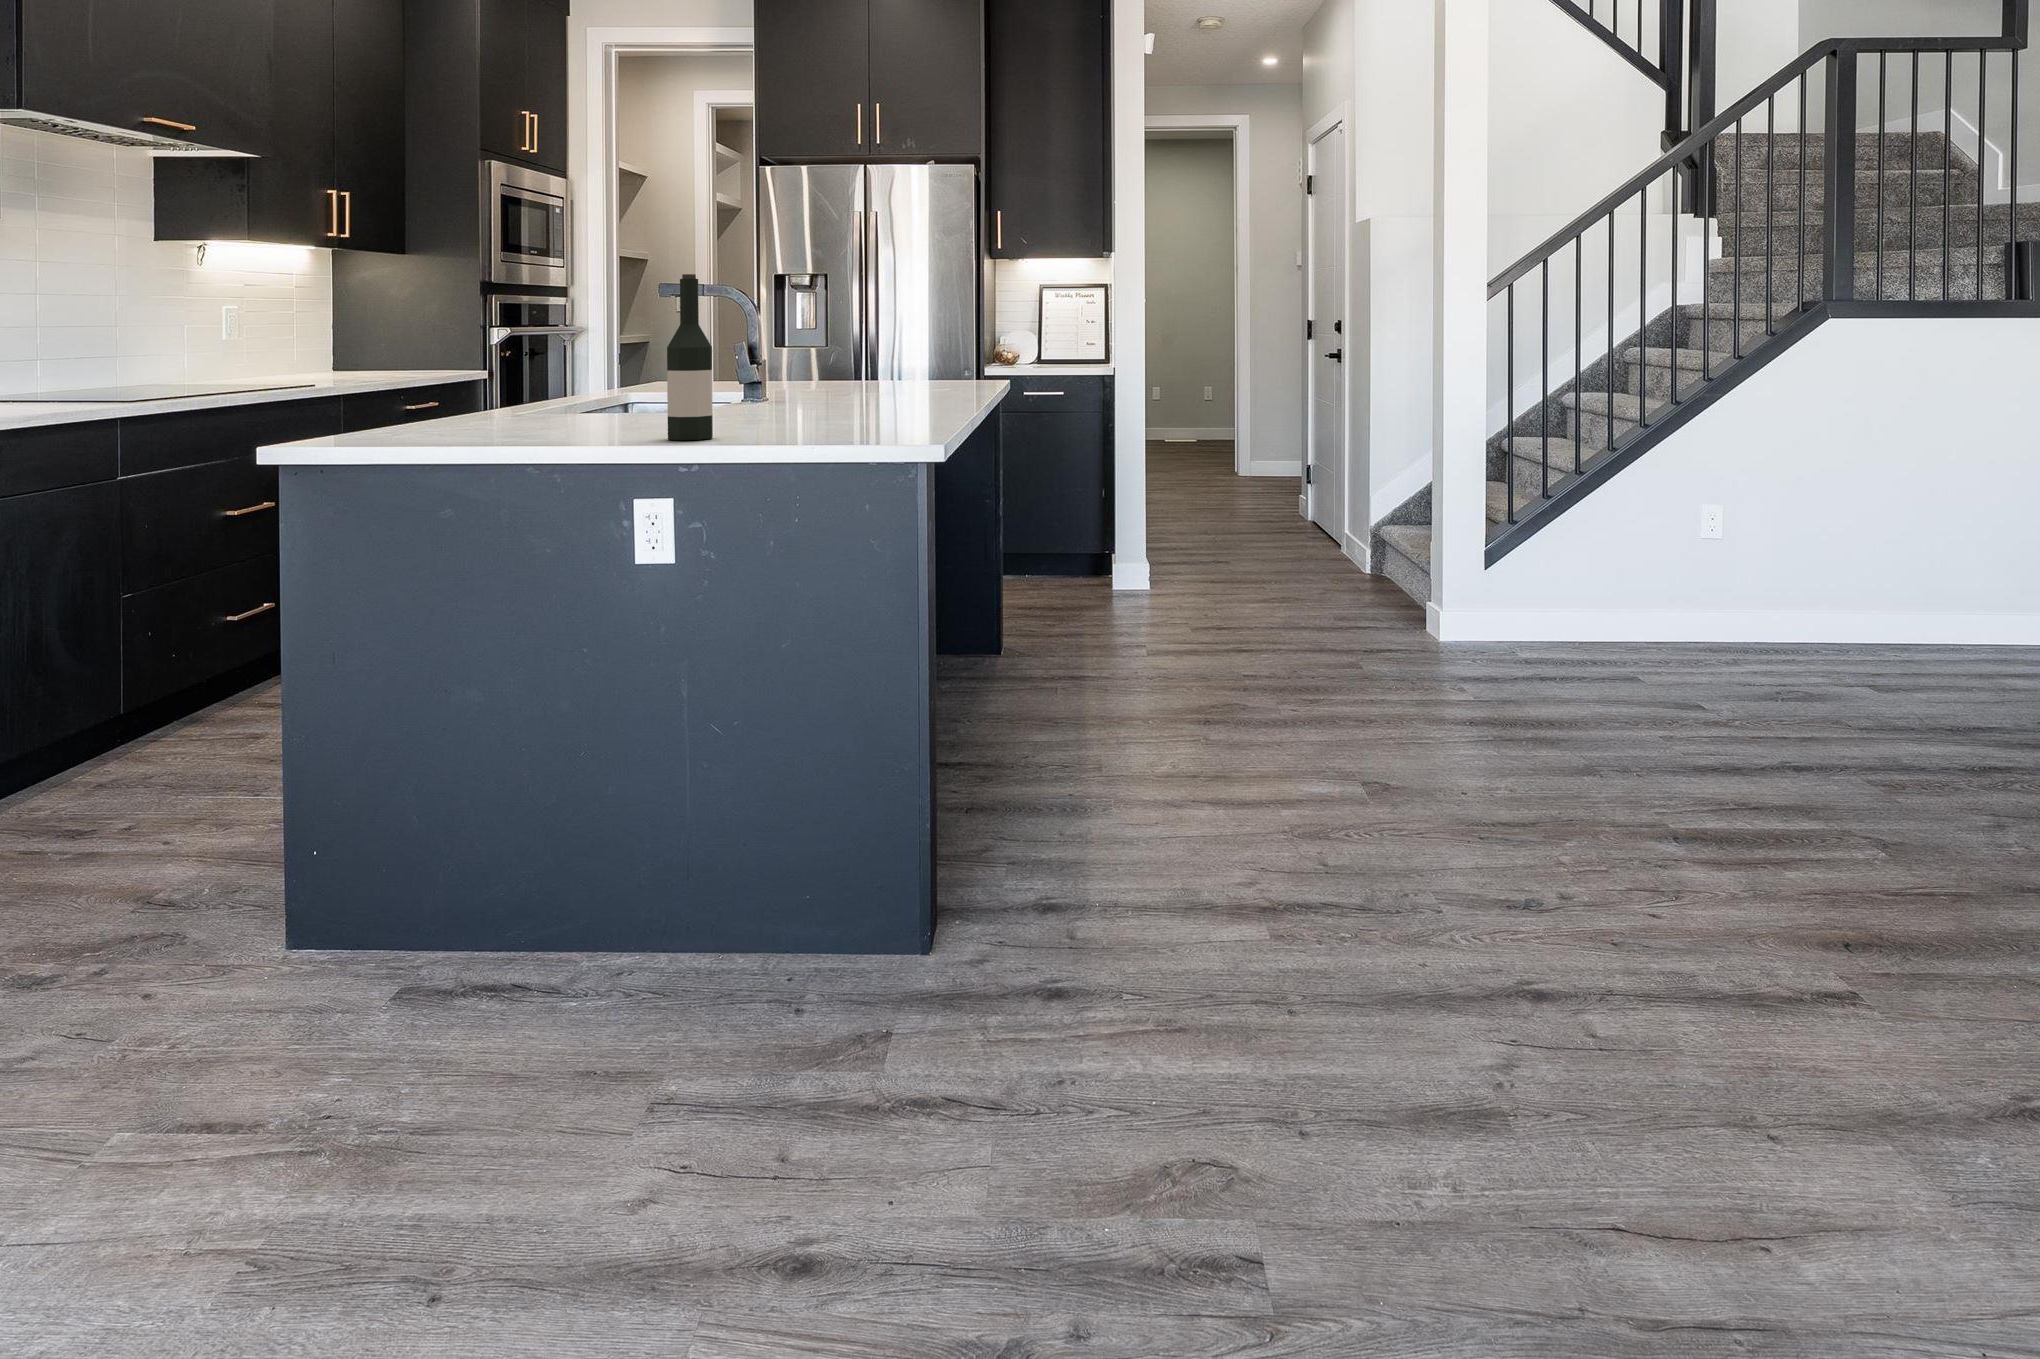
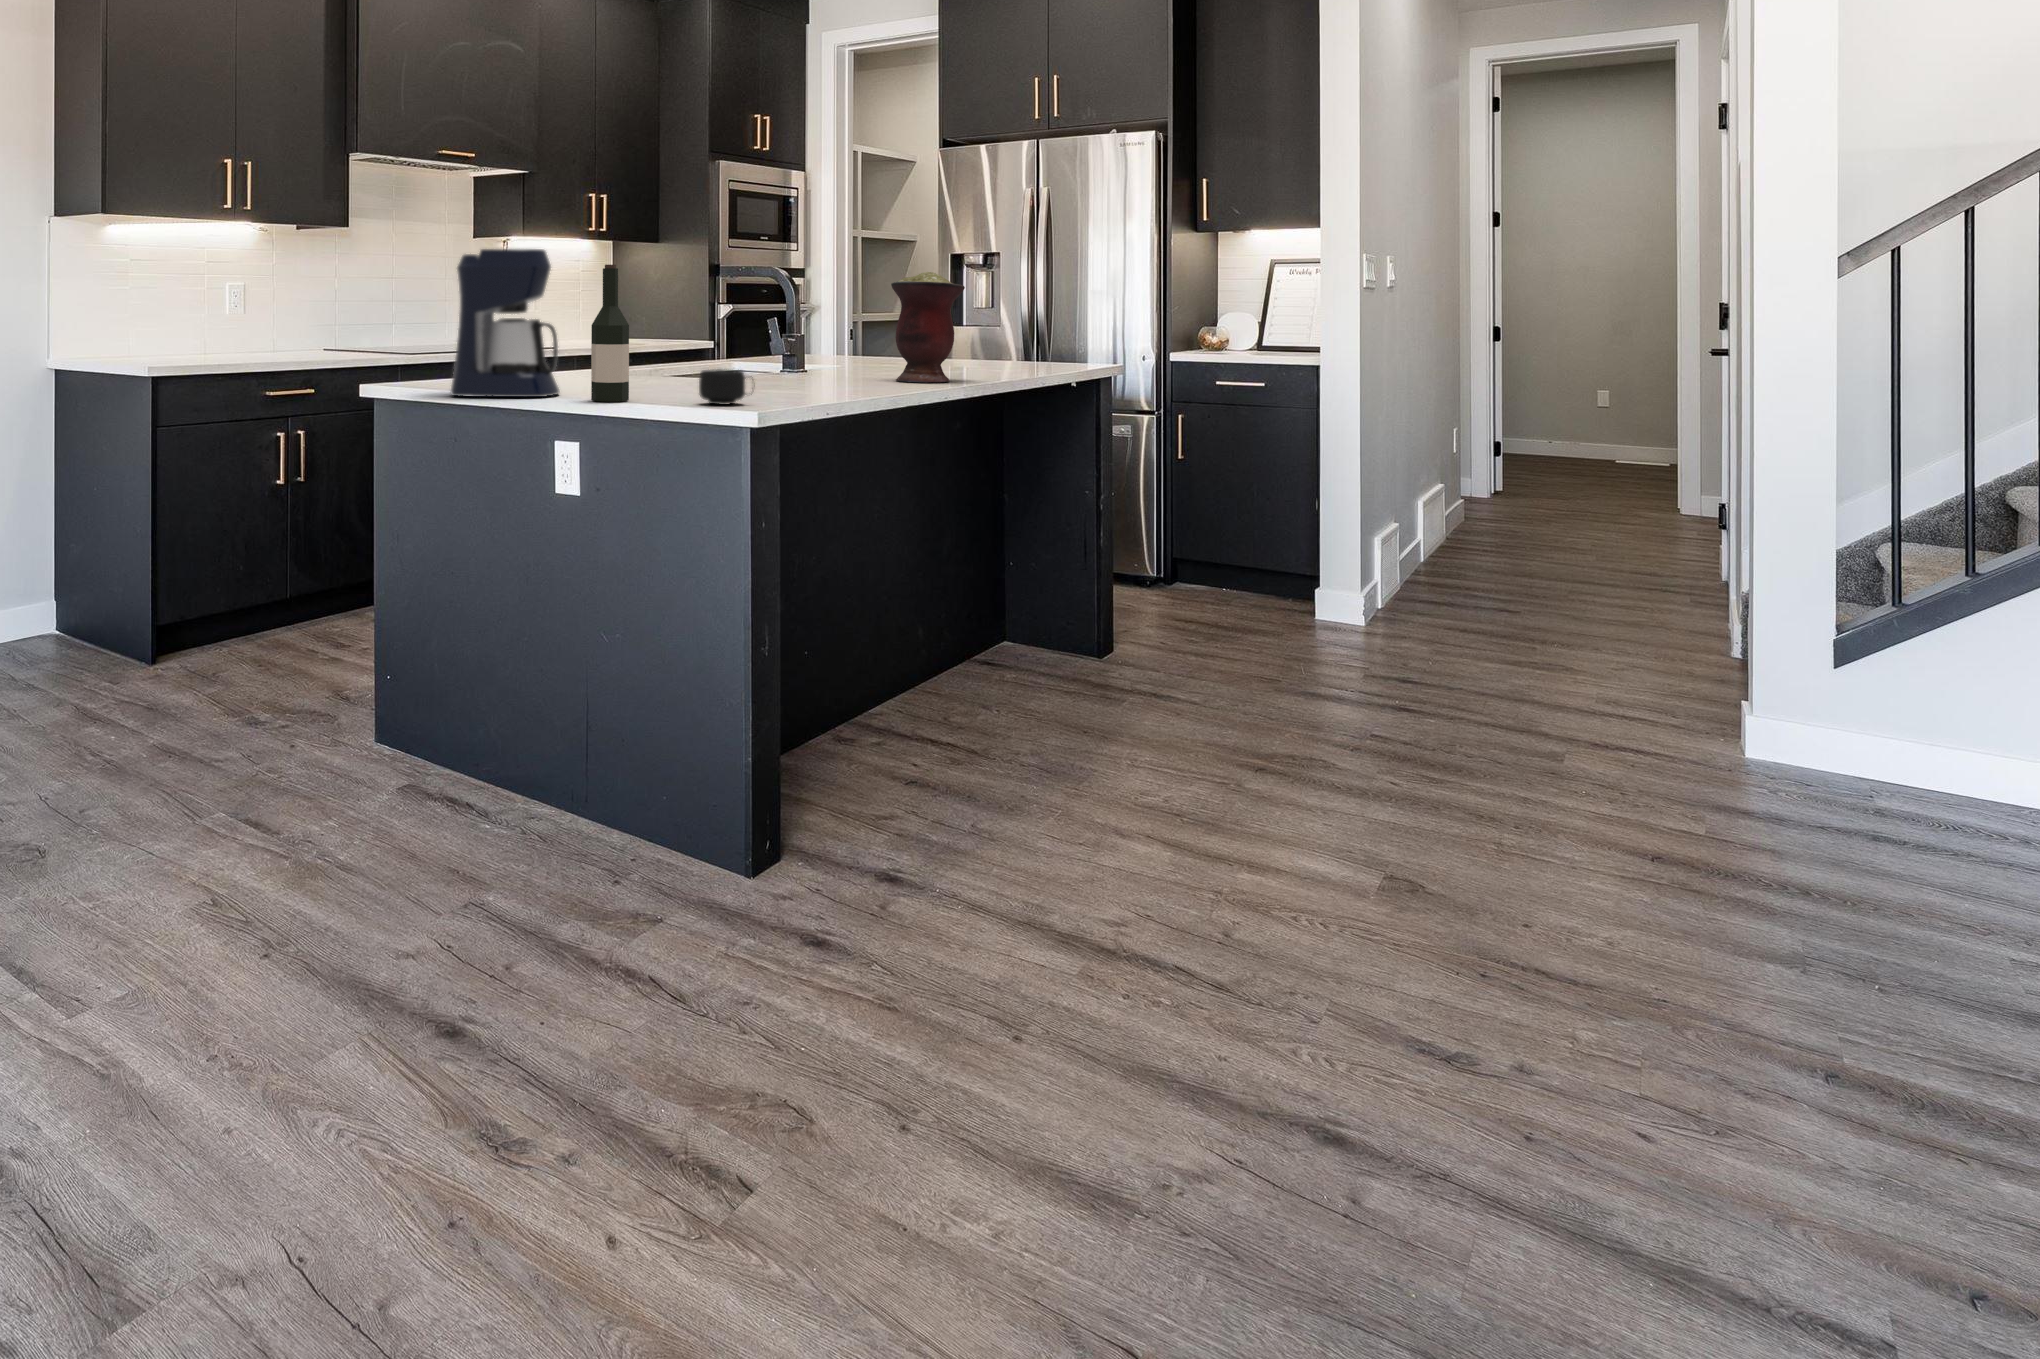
coffee maker: none [450,252,600,447] -> present [451,249,560,397]
vase: none [863,288,937,402] -> present [891,272,965,382]
mug: none [803,394,865,434] -> present [699,369,753,405]

